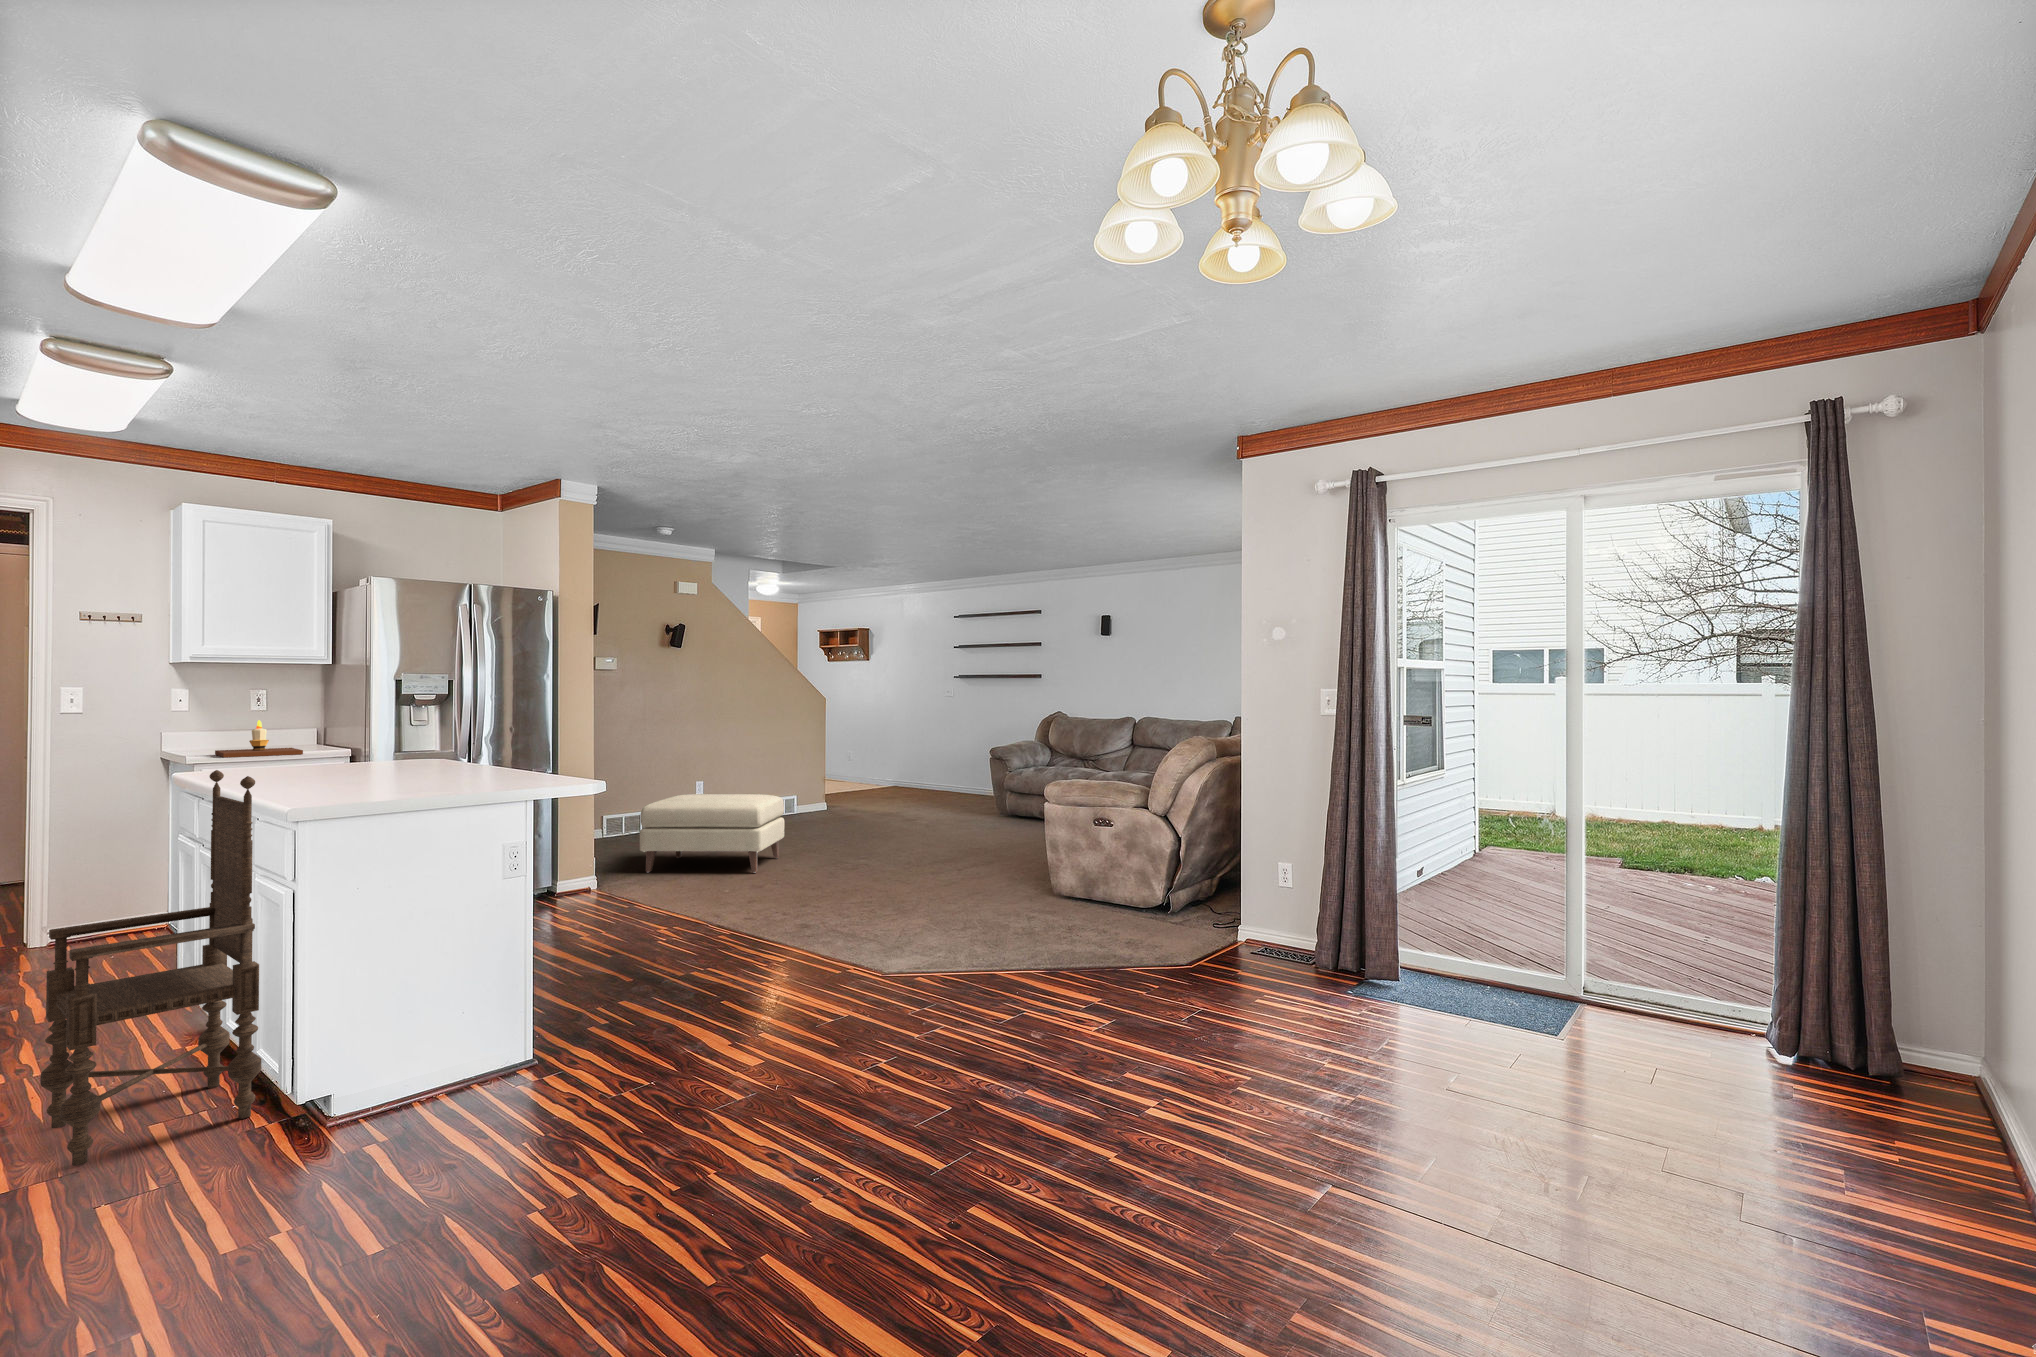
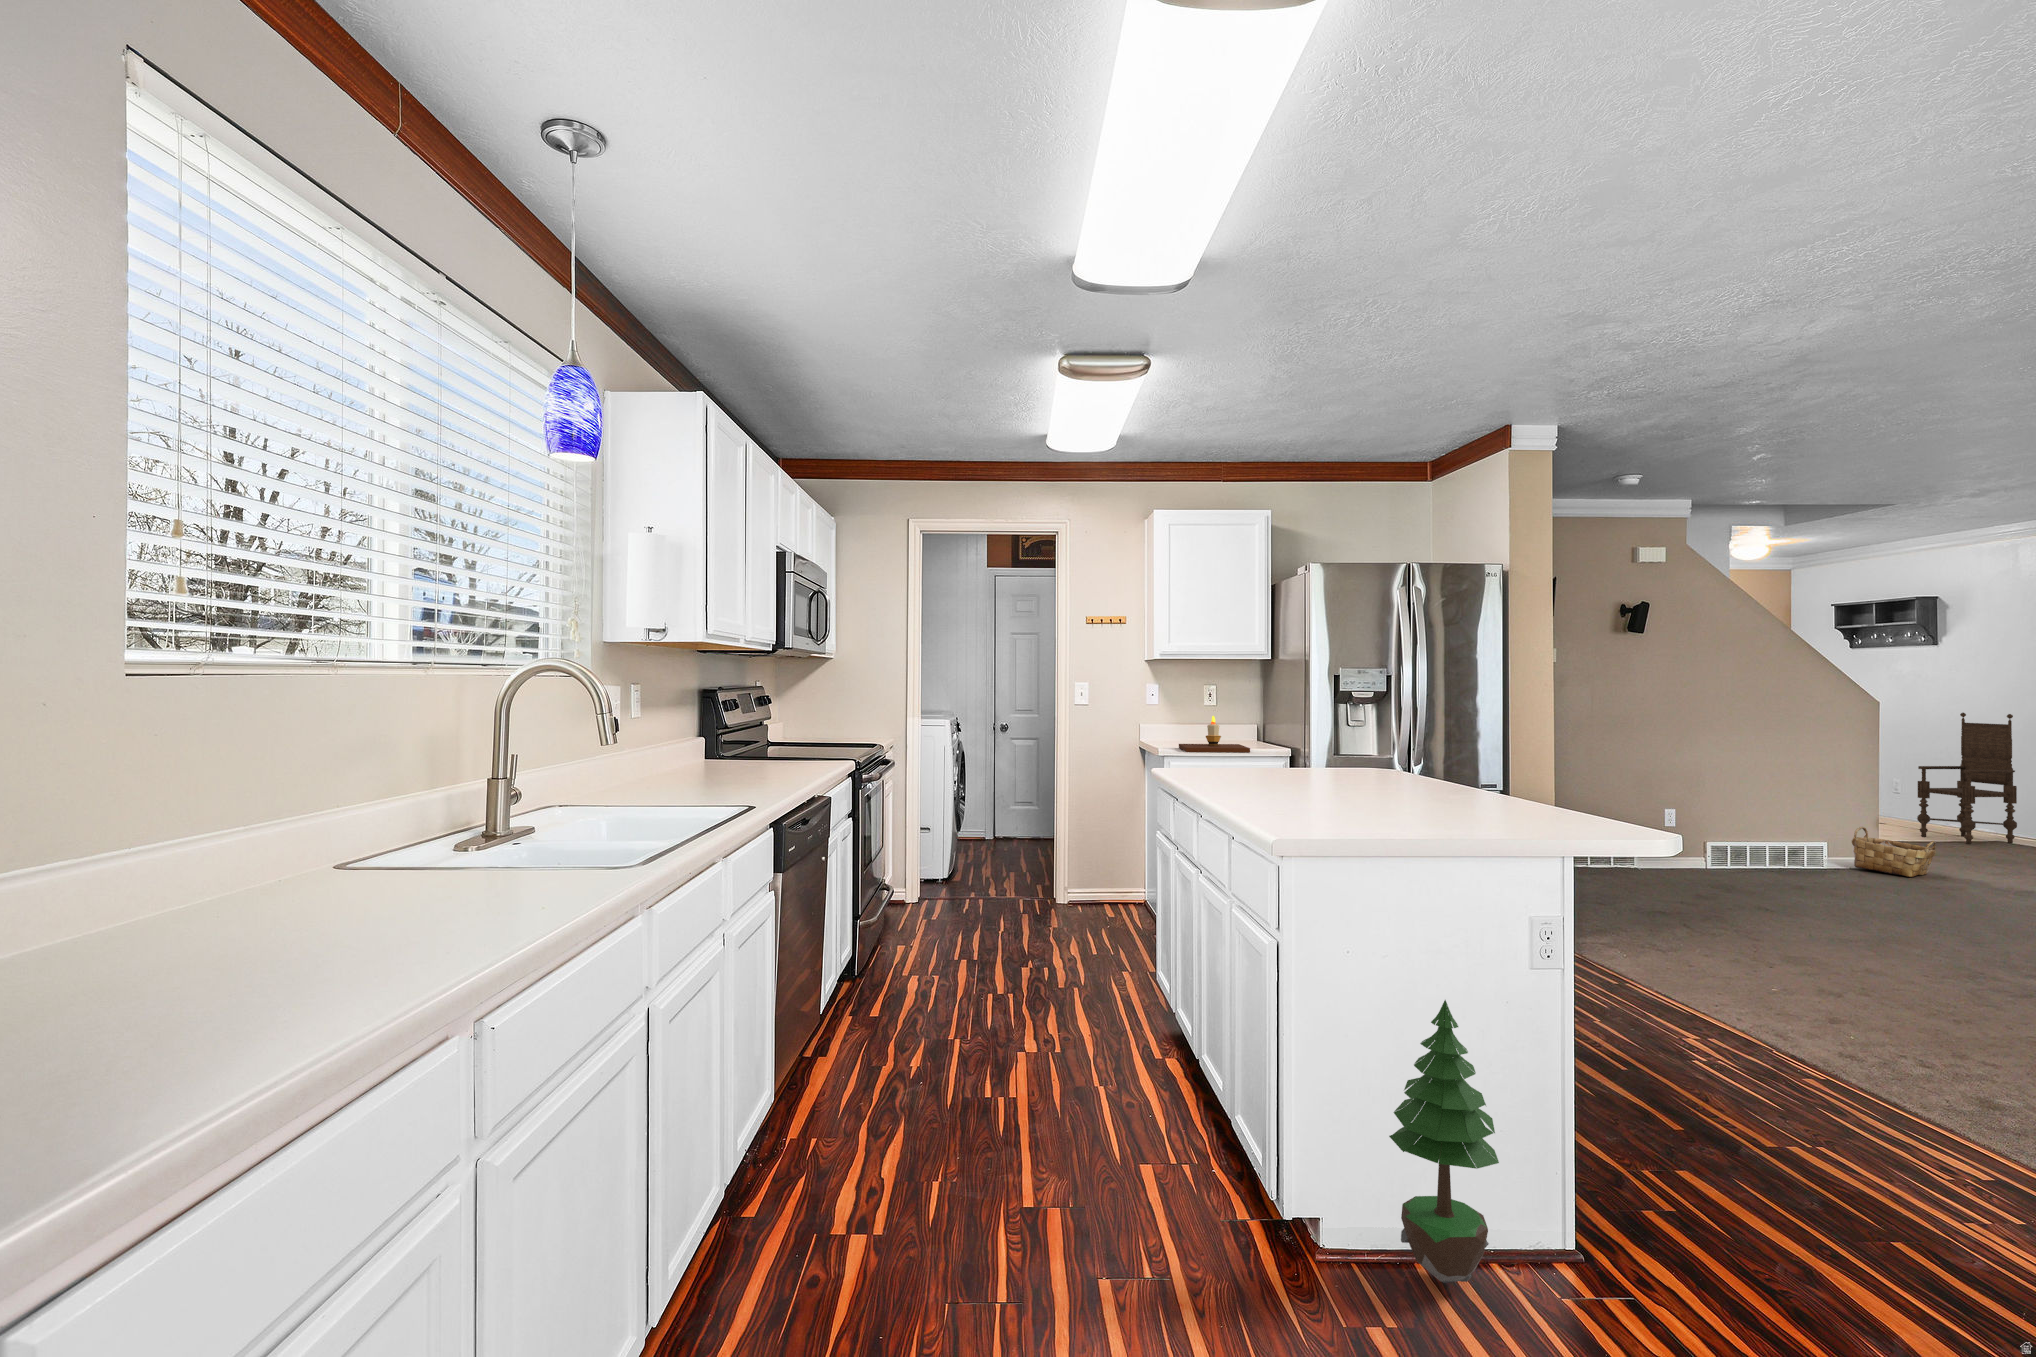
armchair: present [40,770,261,1166] -> present [1917,713,2017,844]
woven basket: none [811,783,854,813] -> present [1852,826,1936,877]
ottoman: present [640,794,785,873] -> none [1614,831,1848,963]
potted tree: none [388,907,471,1107] -> present [1389,1000,1499,1283]

